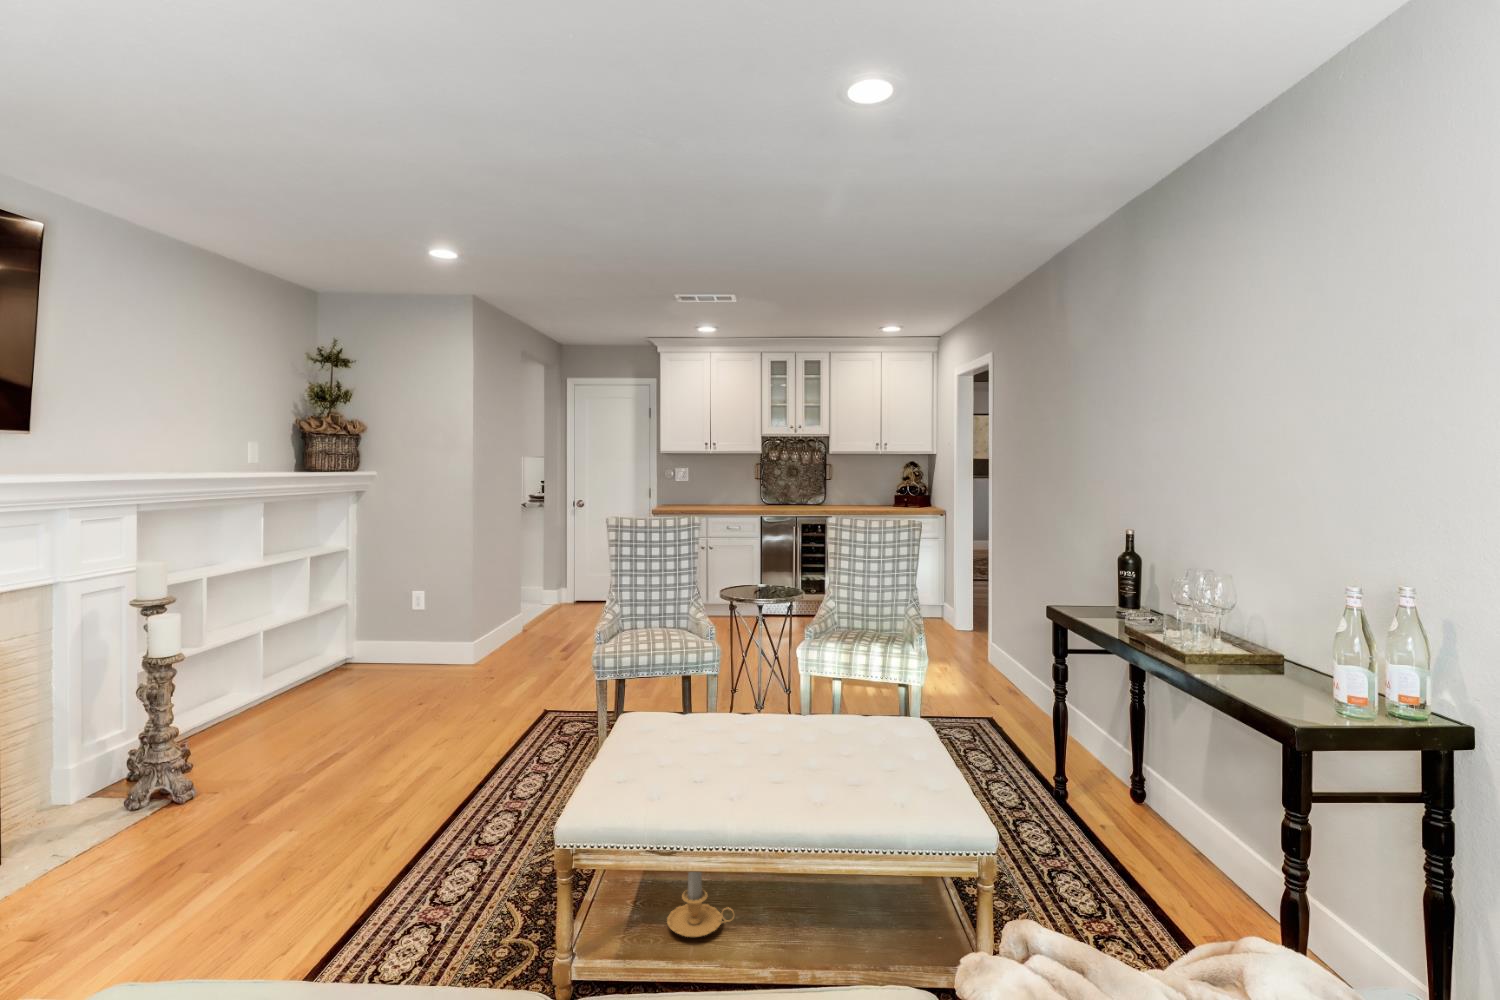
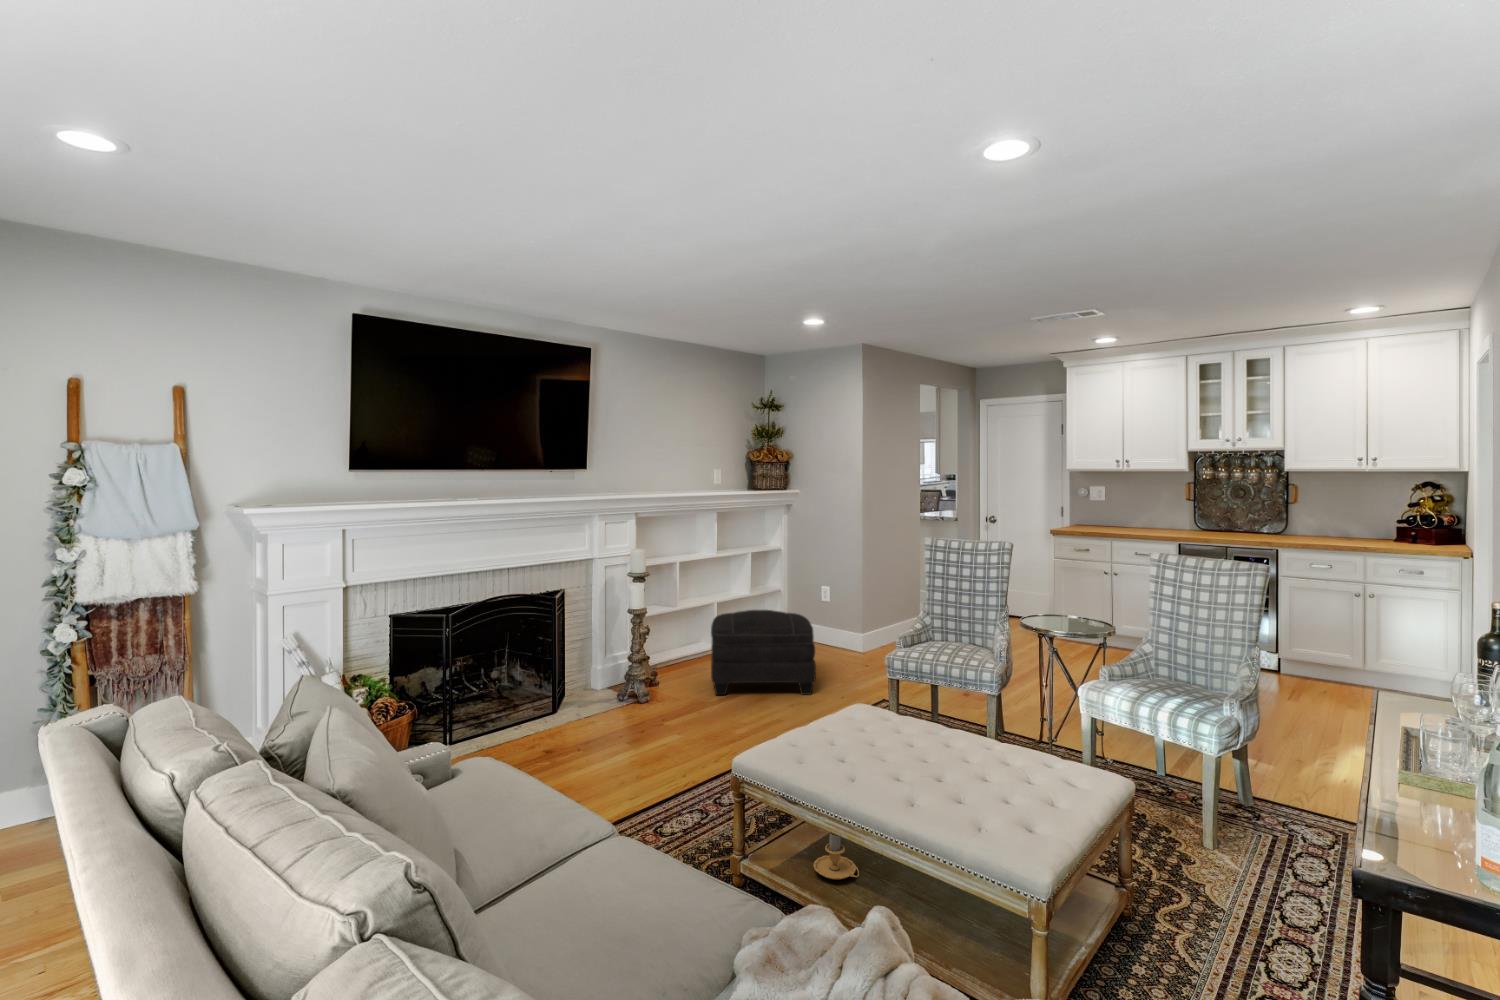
ottoman: none [285,628,456,759] -> present [711,610,816,695]

